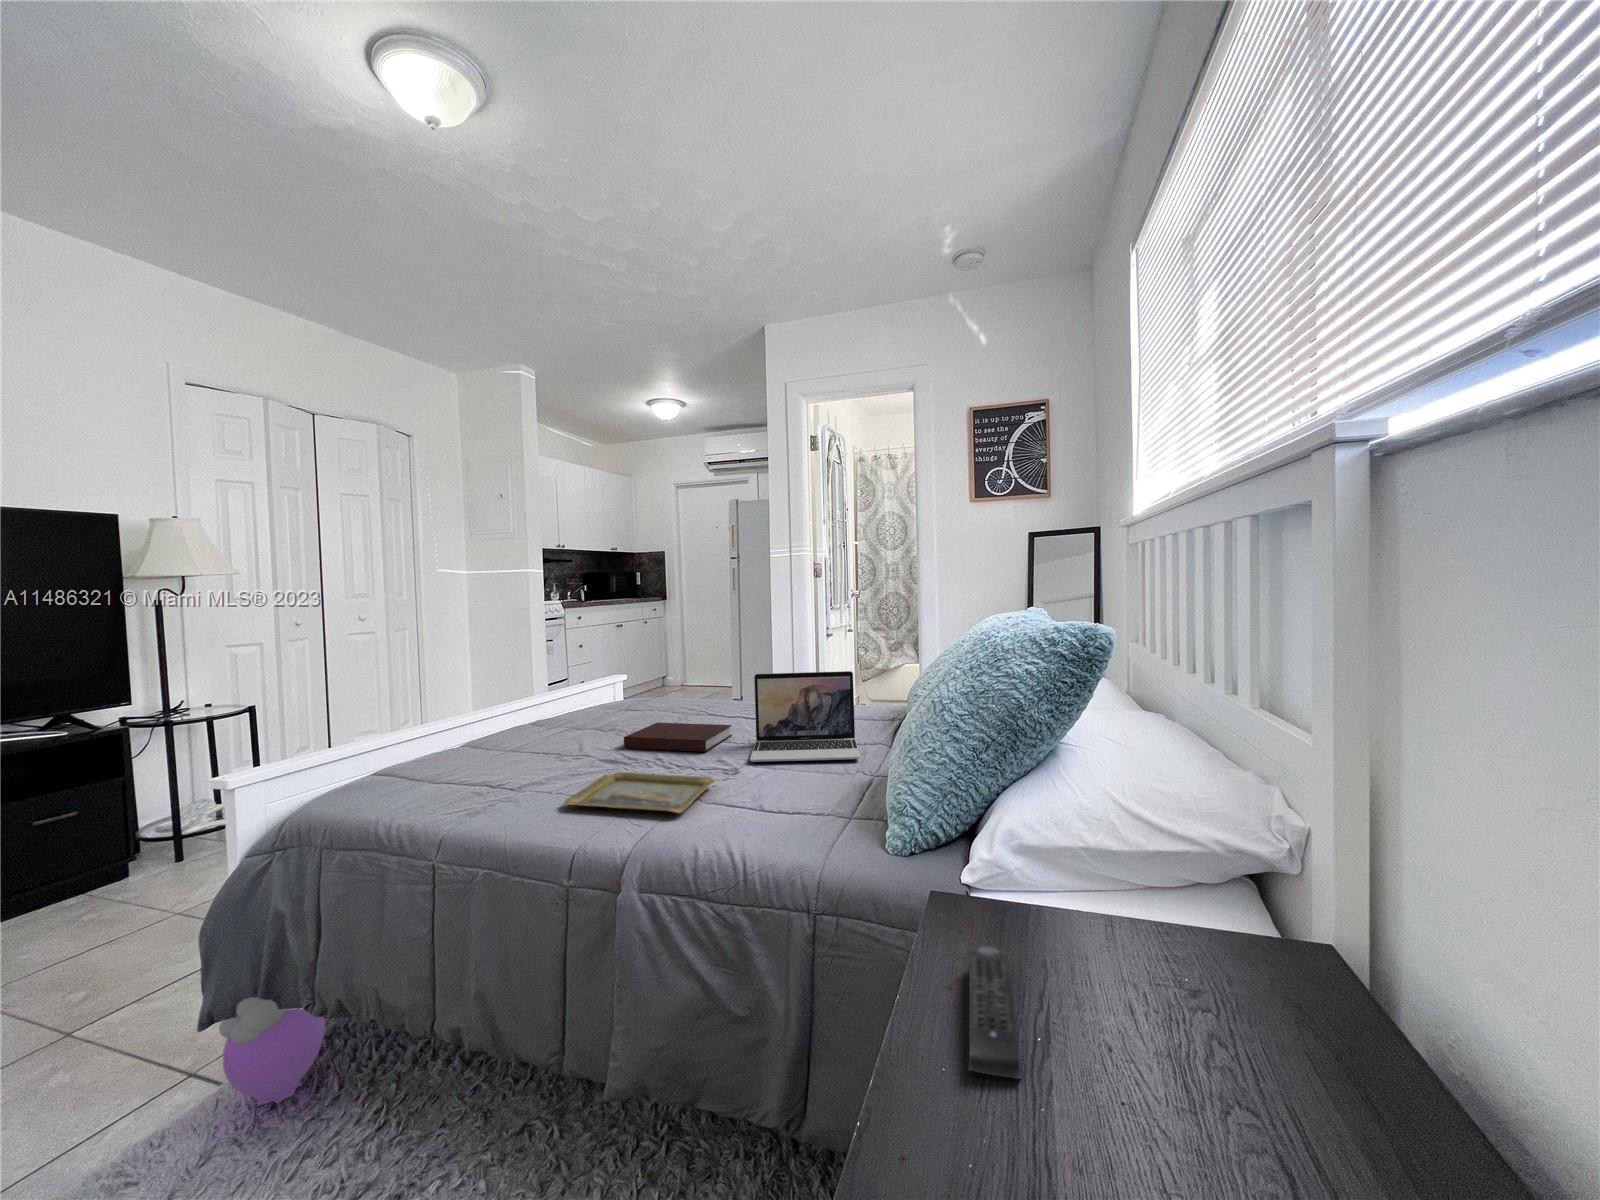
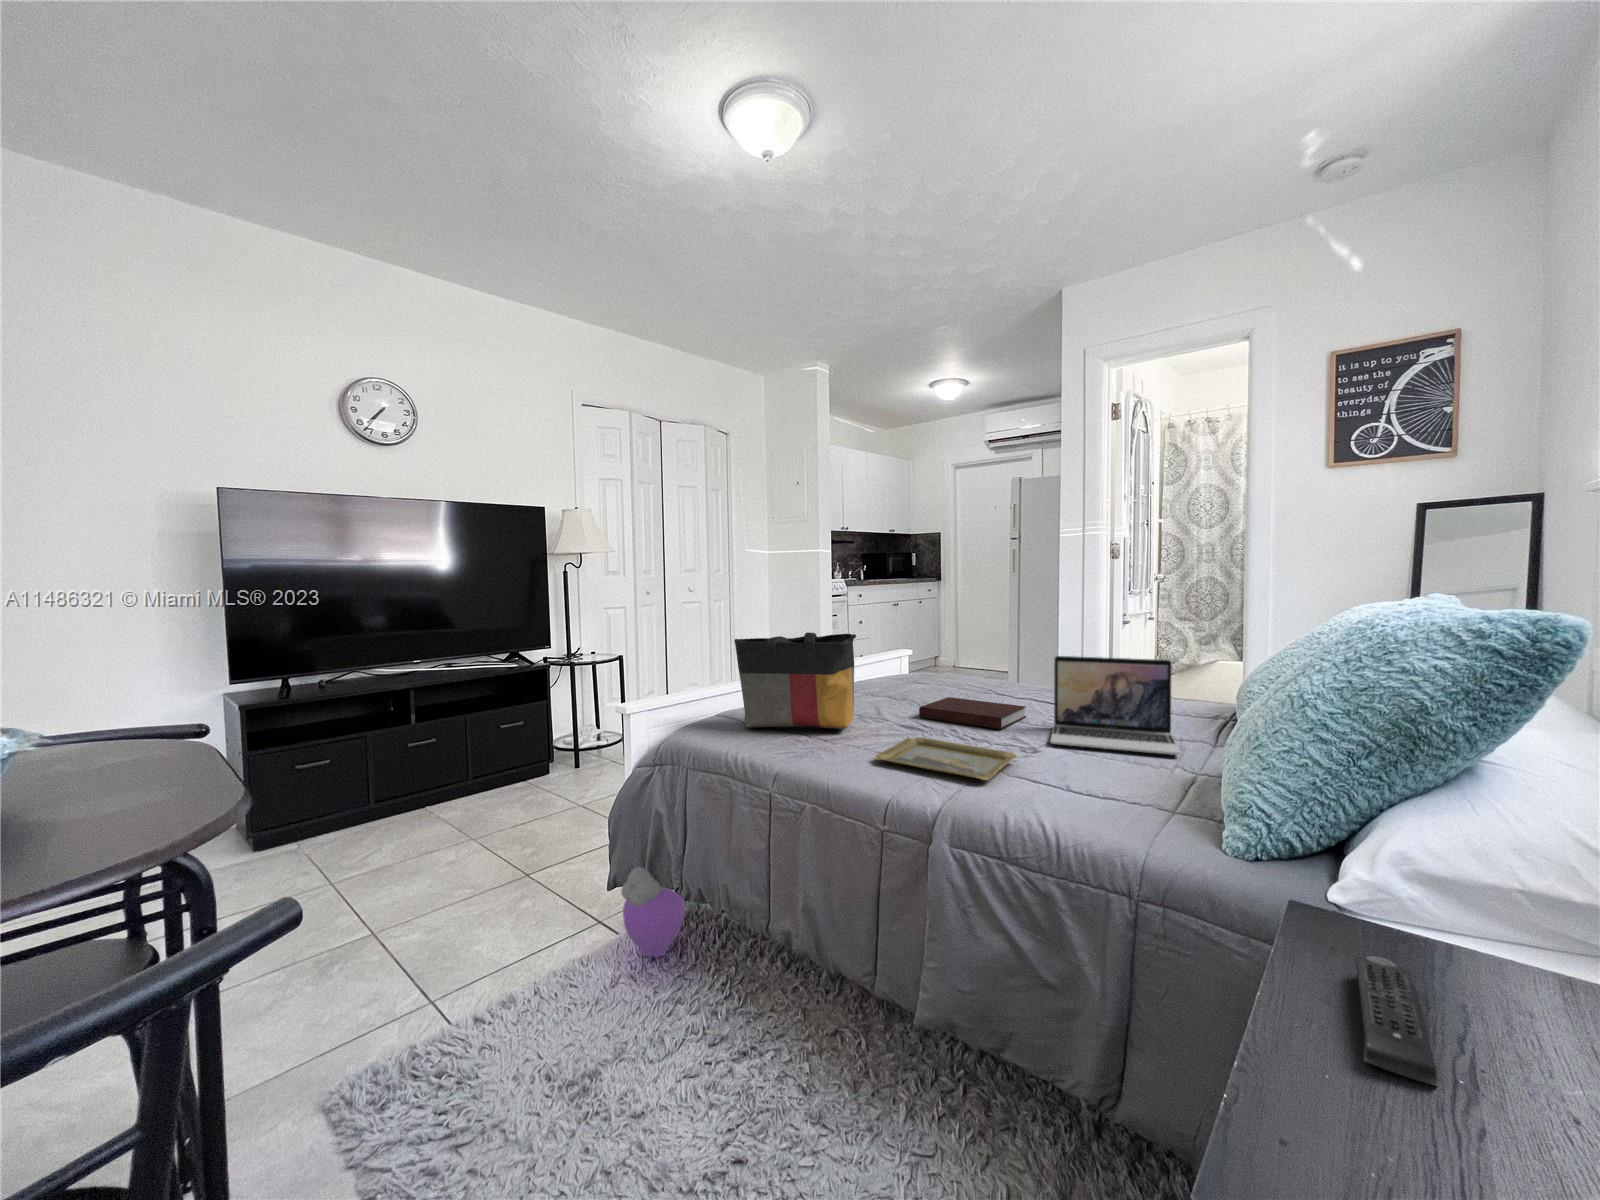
tote bag: none [391,665,547,785] -> present [734,632,856,729]

